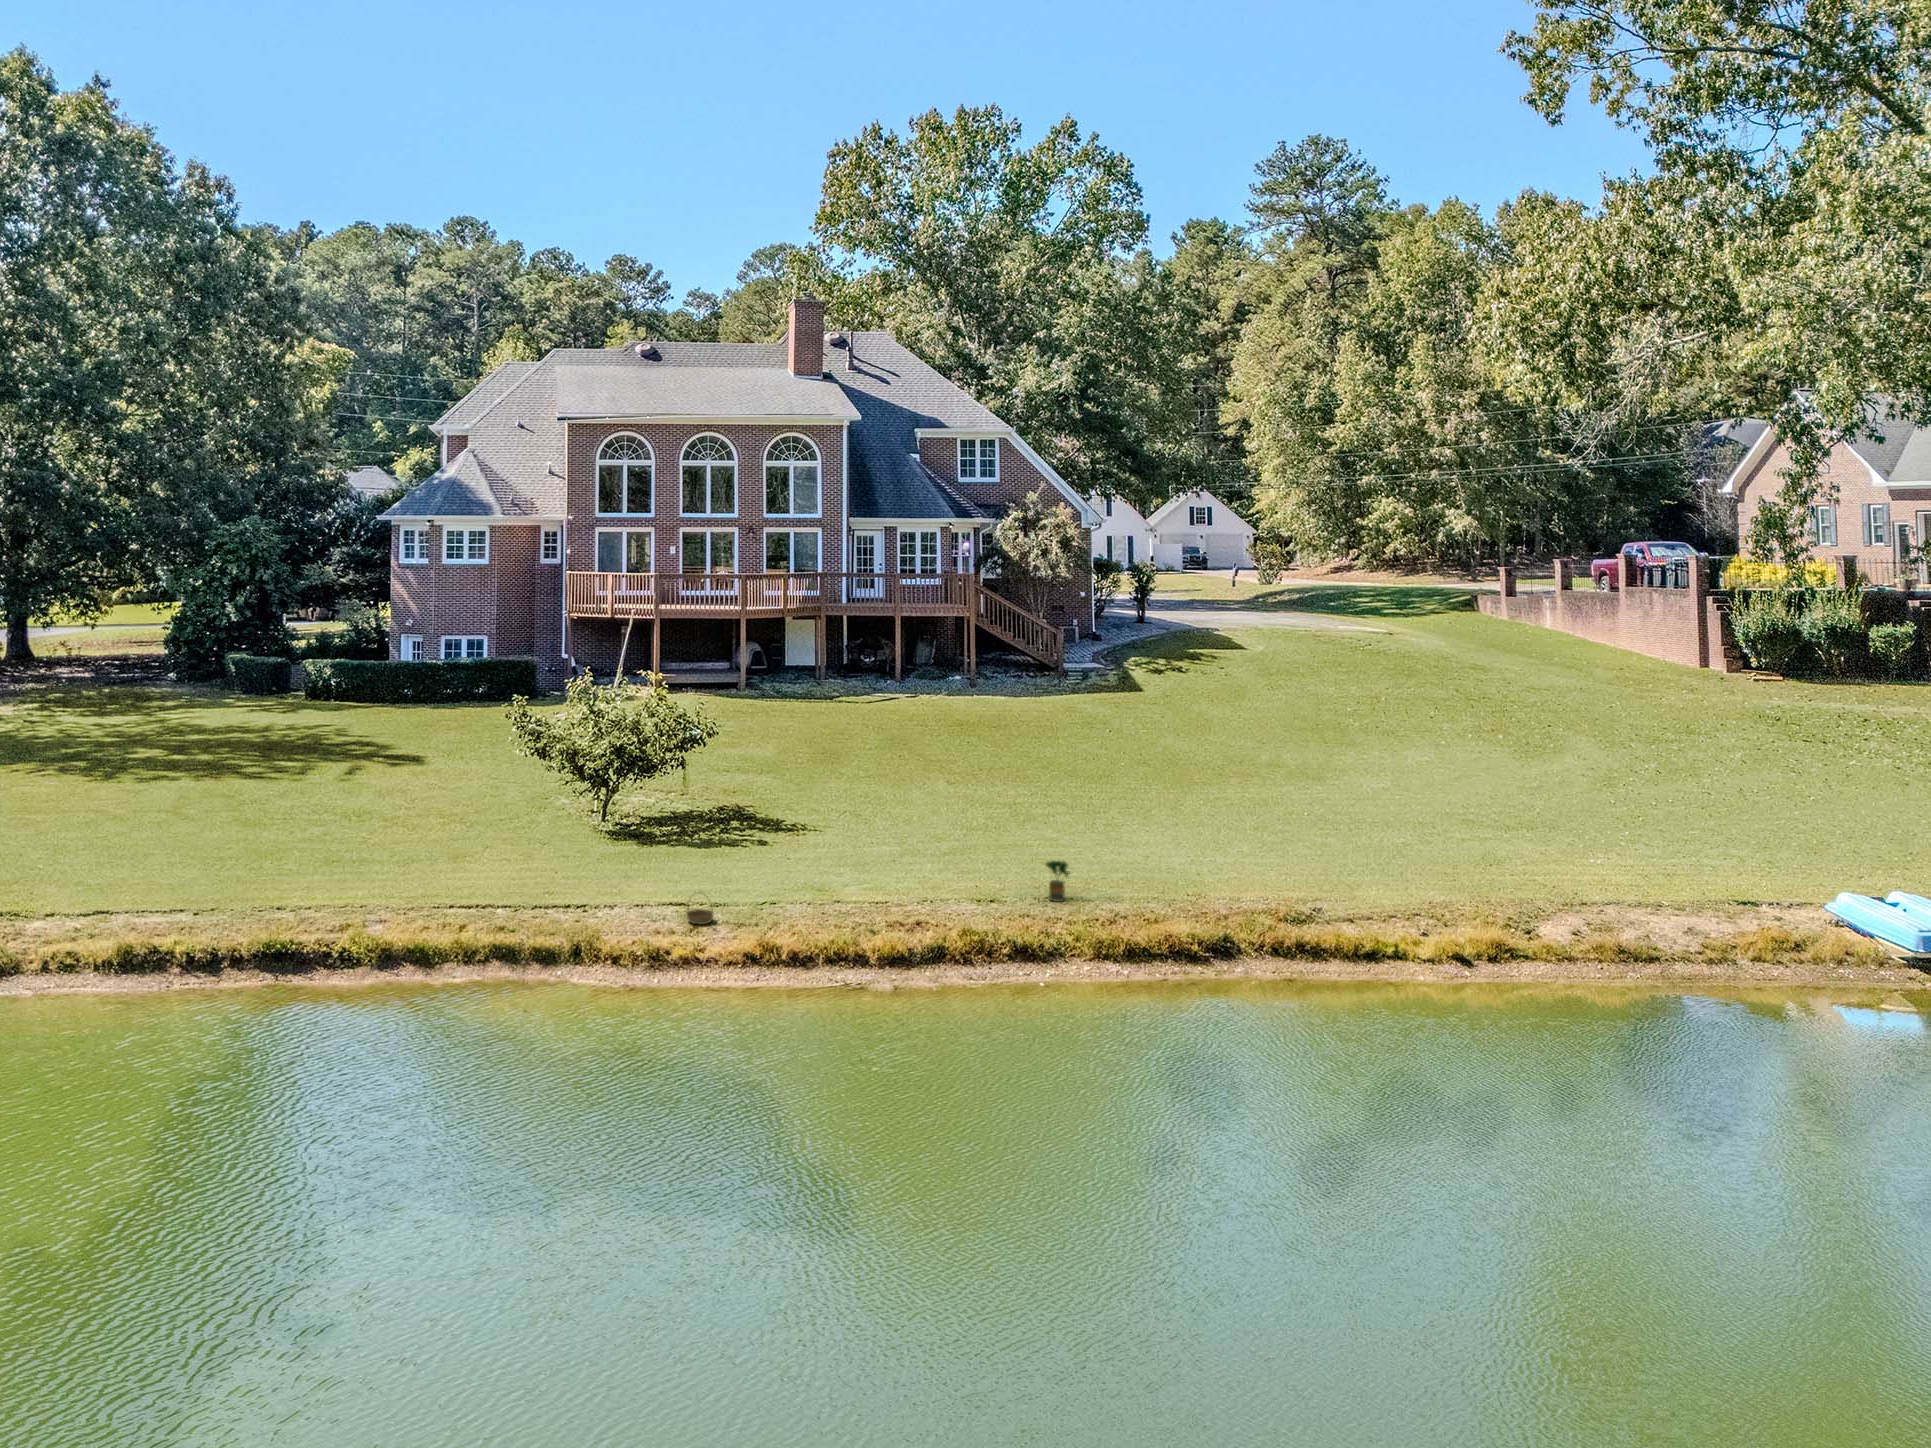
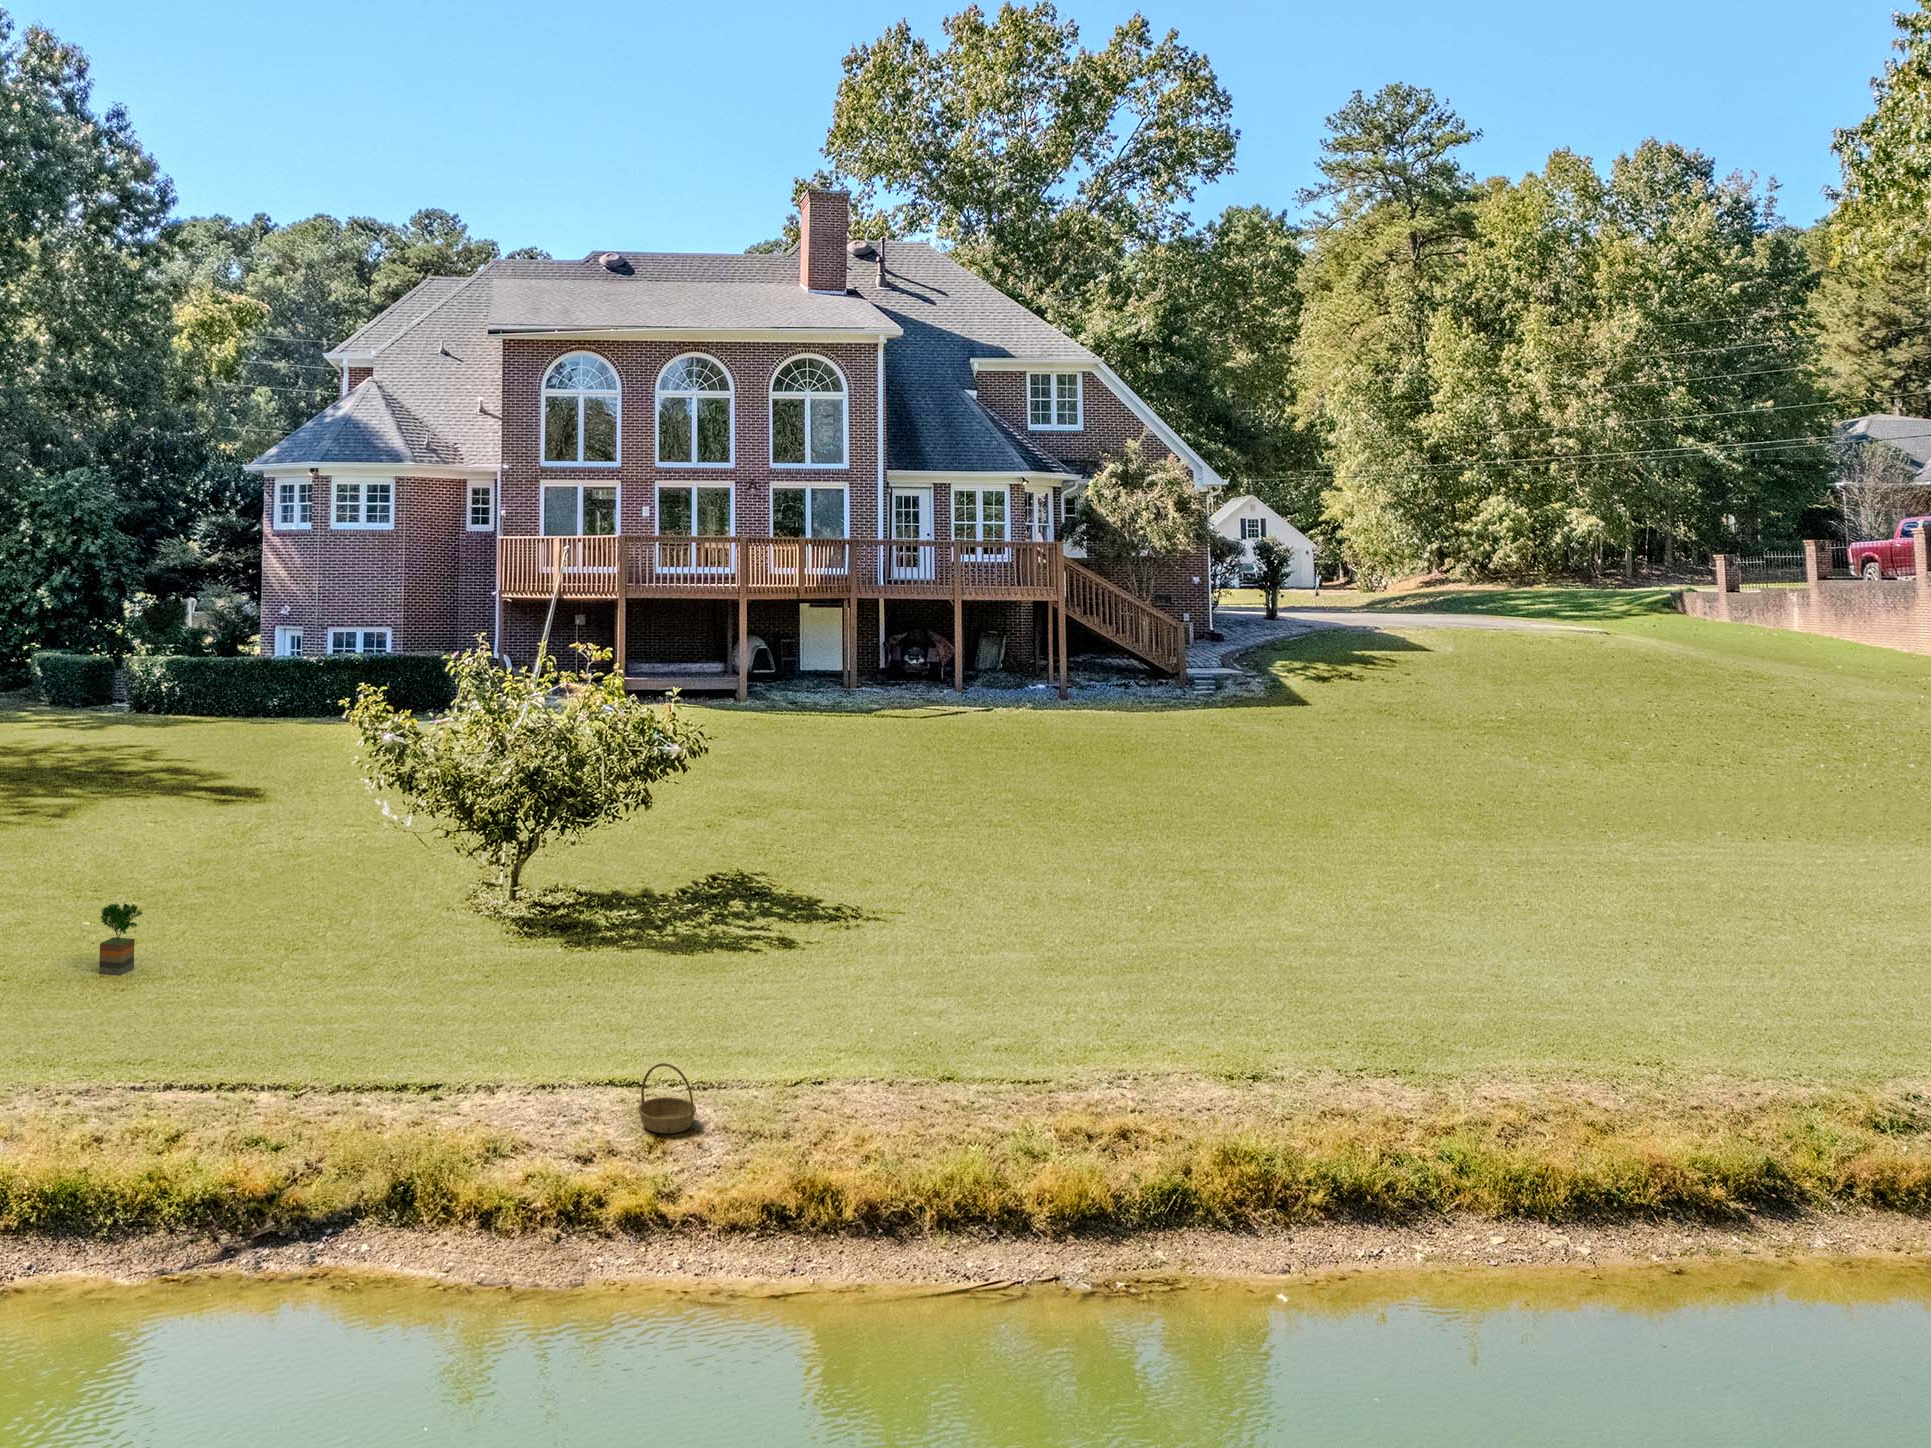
potted tree: present [1046,861,1069,902] -> present [99,903,142,975]

